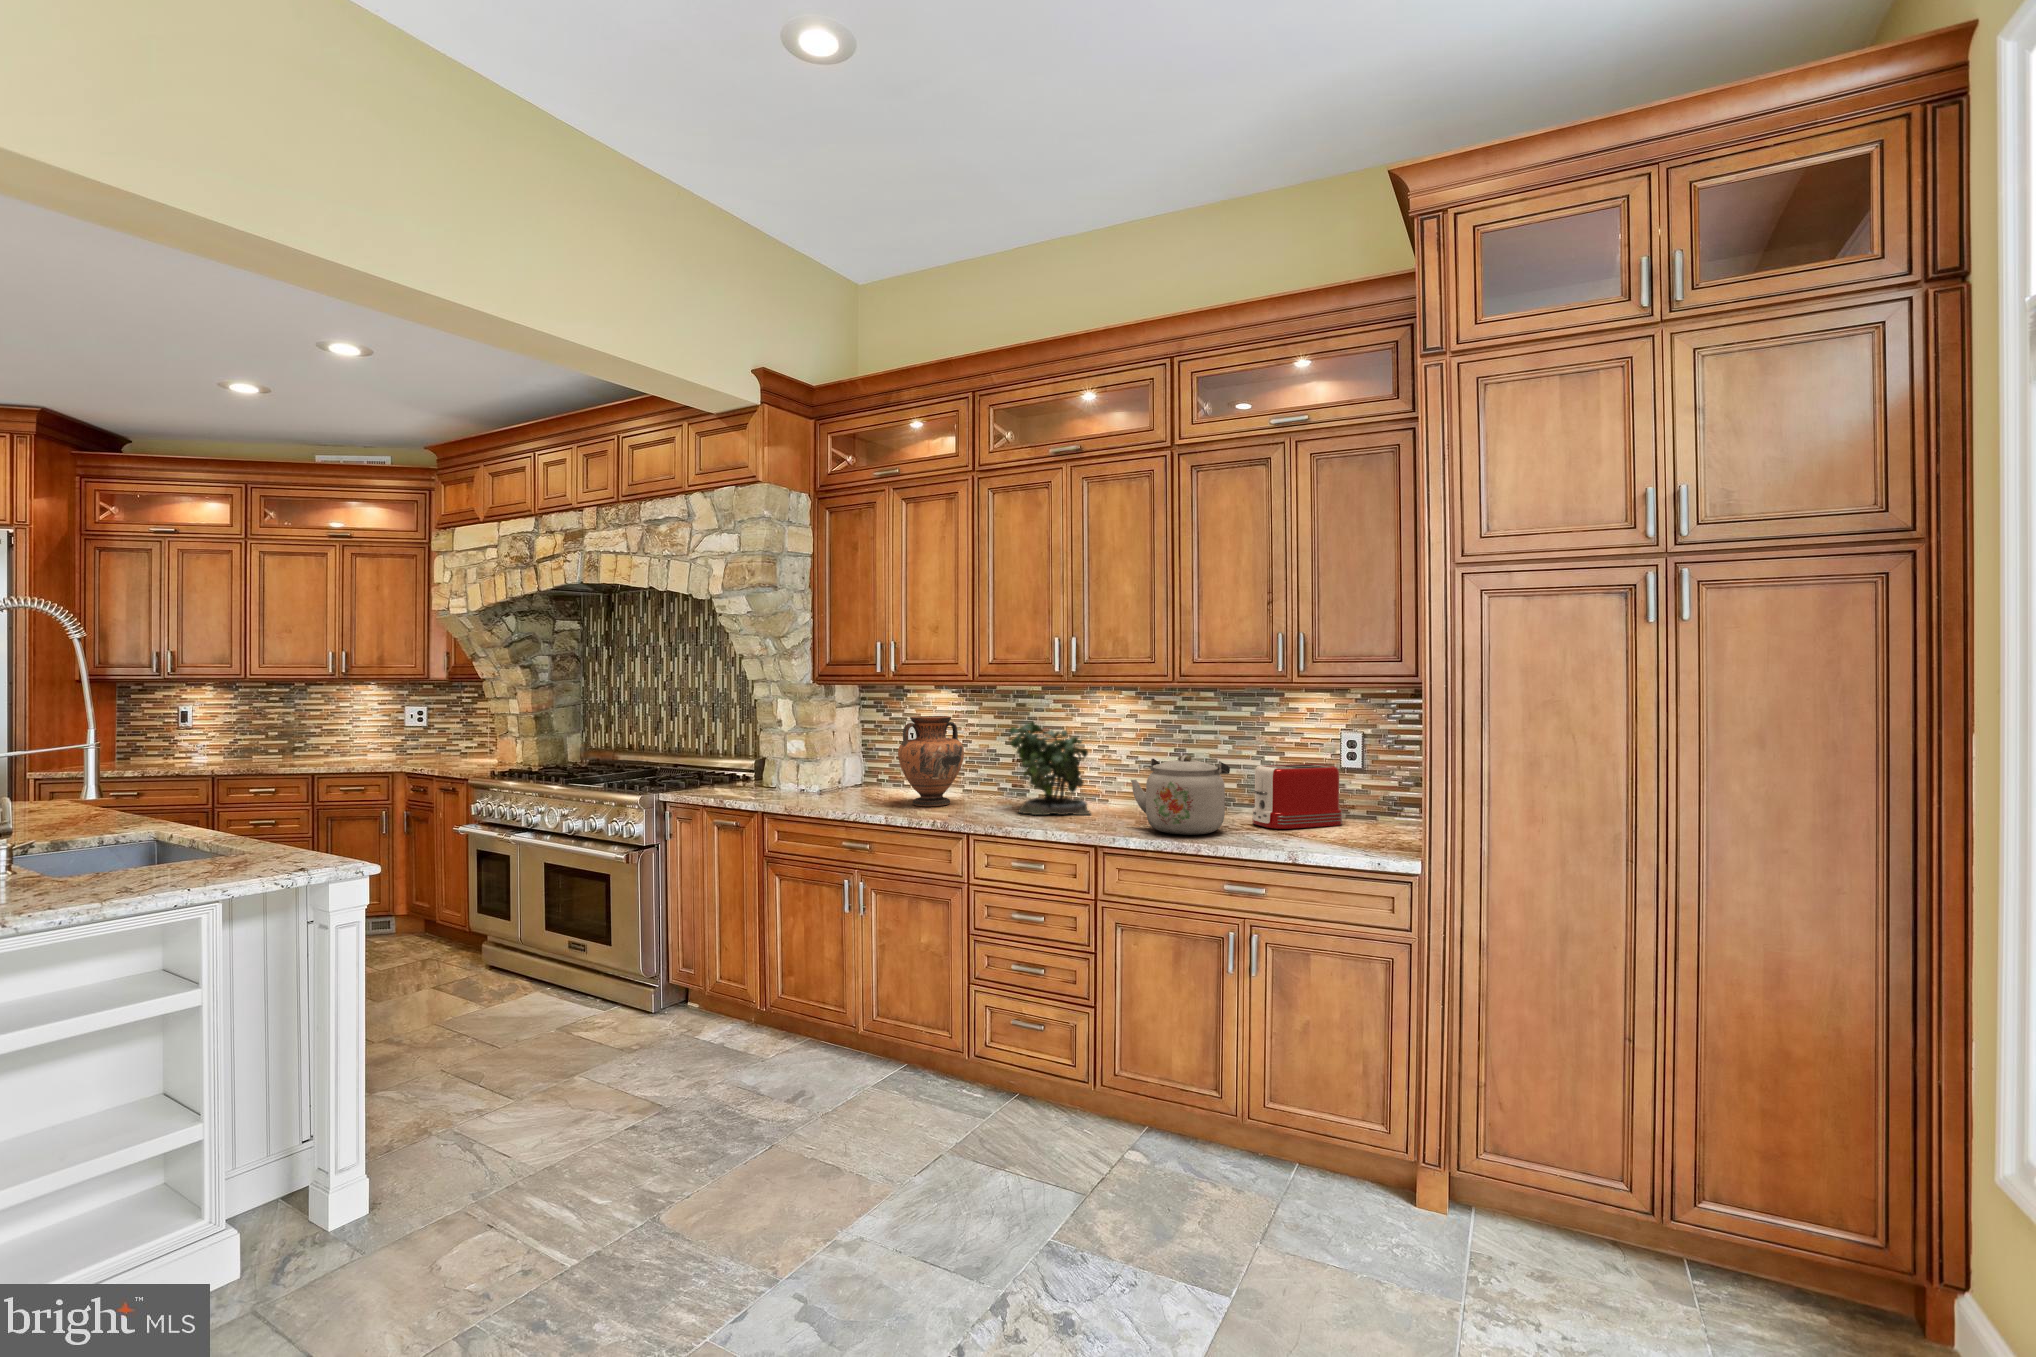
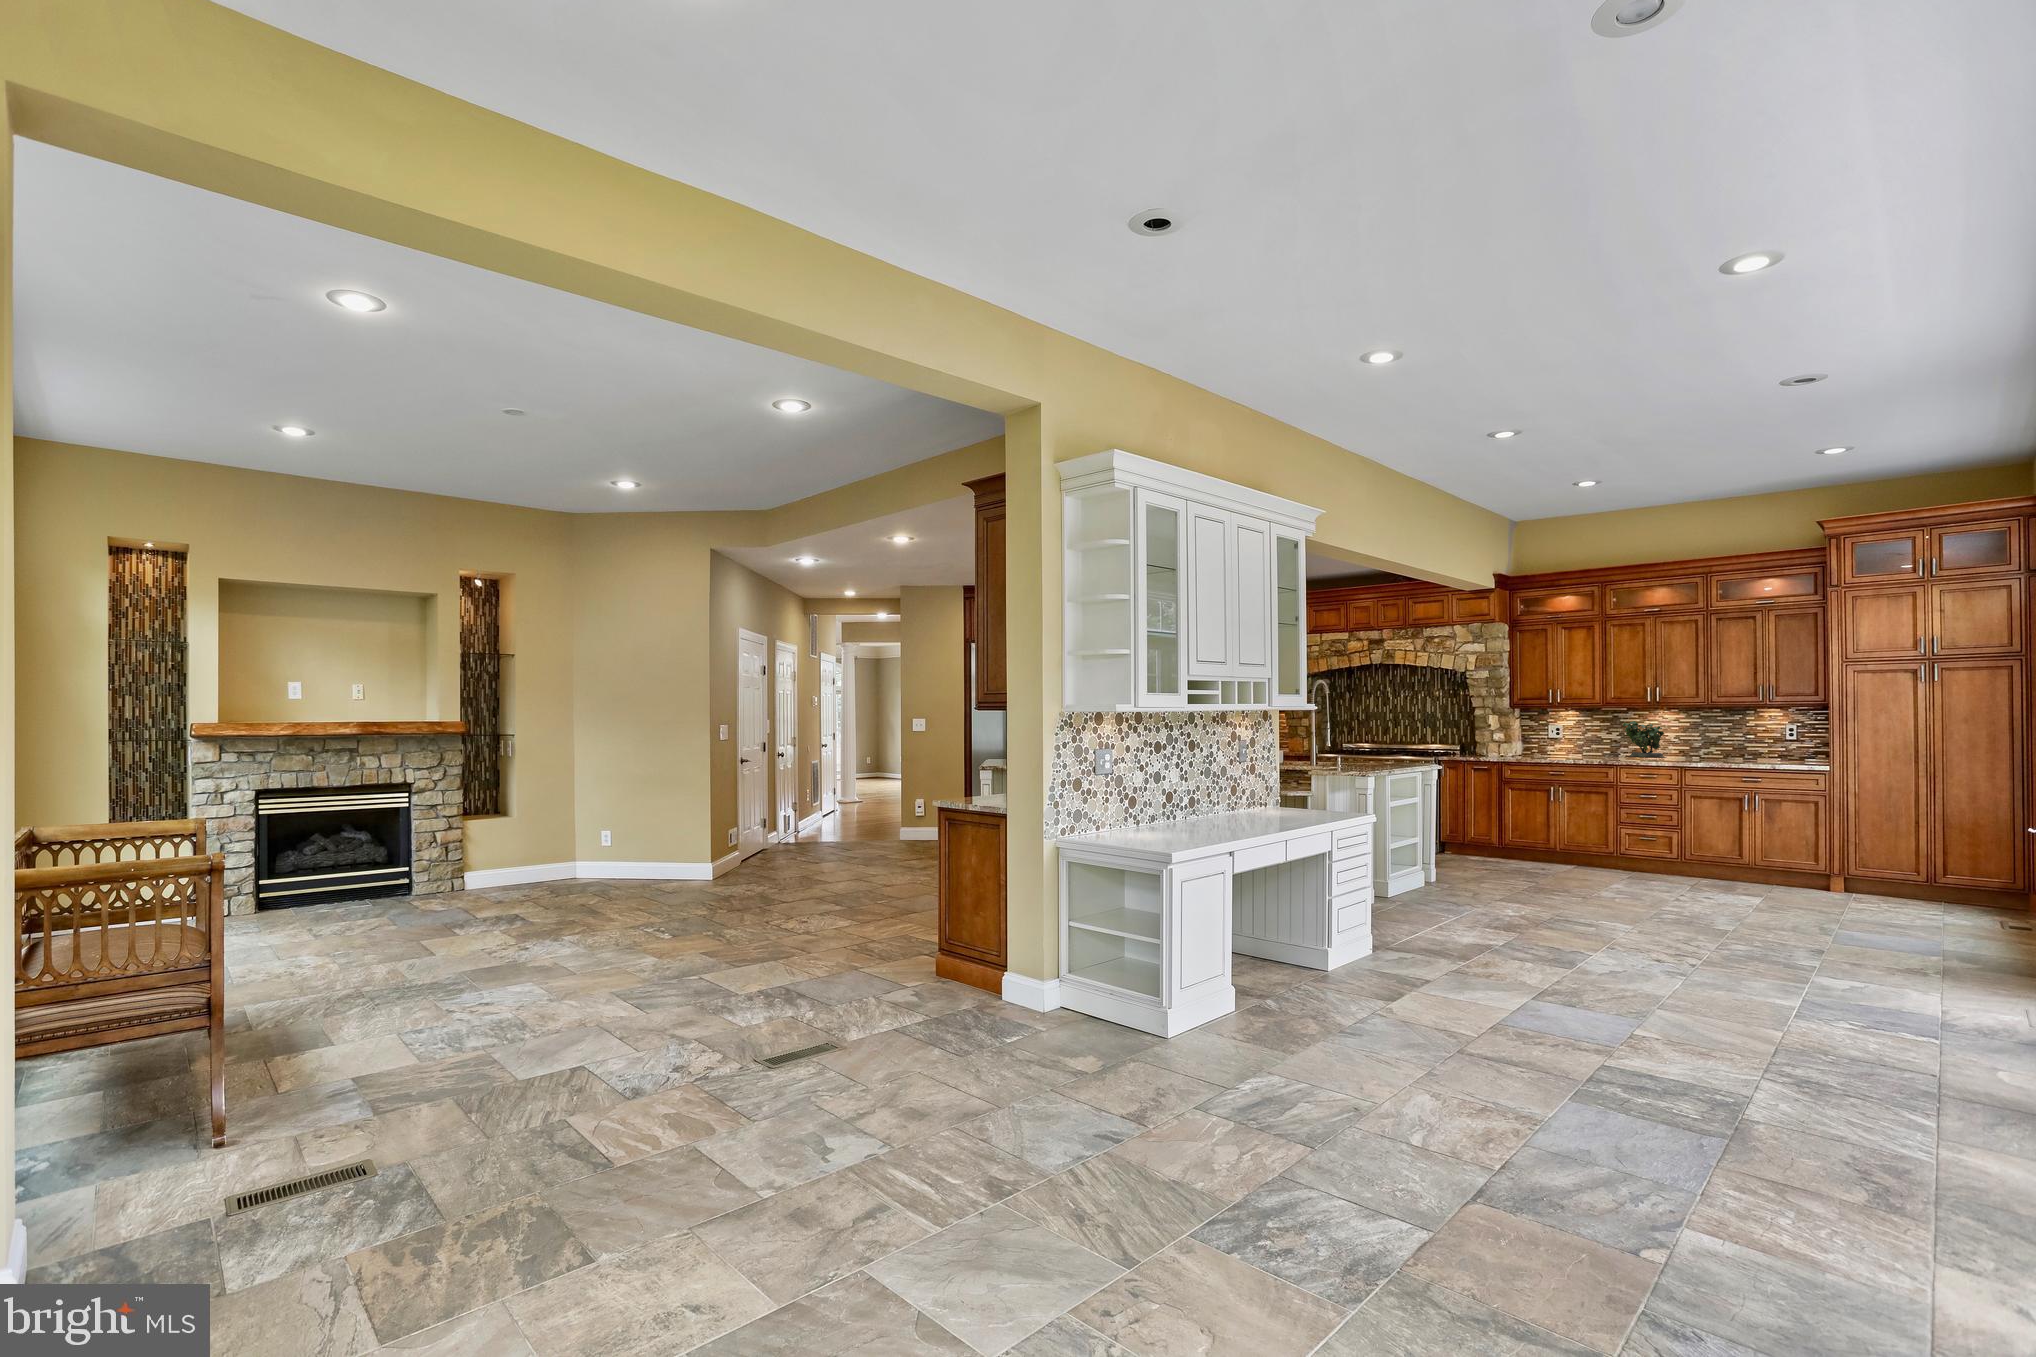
vase: present [898,716,964,806] -> none [1565,719,1596,755]
kettle: present [1131,755,1230,835] -> none [1694,730,1740,760]
toaster: present [1252,764,1342,829] -> none [1749,737,1792,761]

